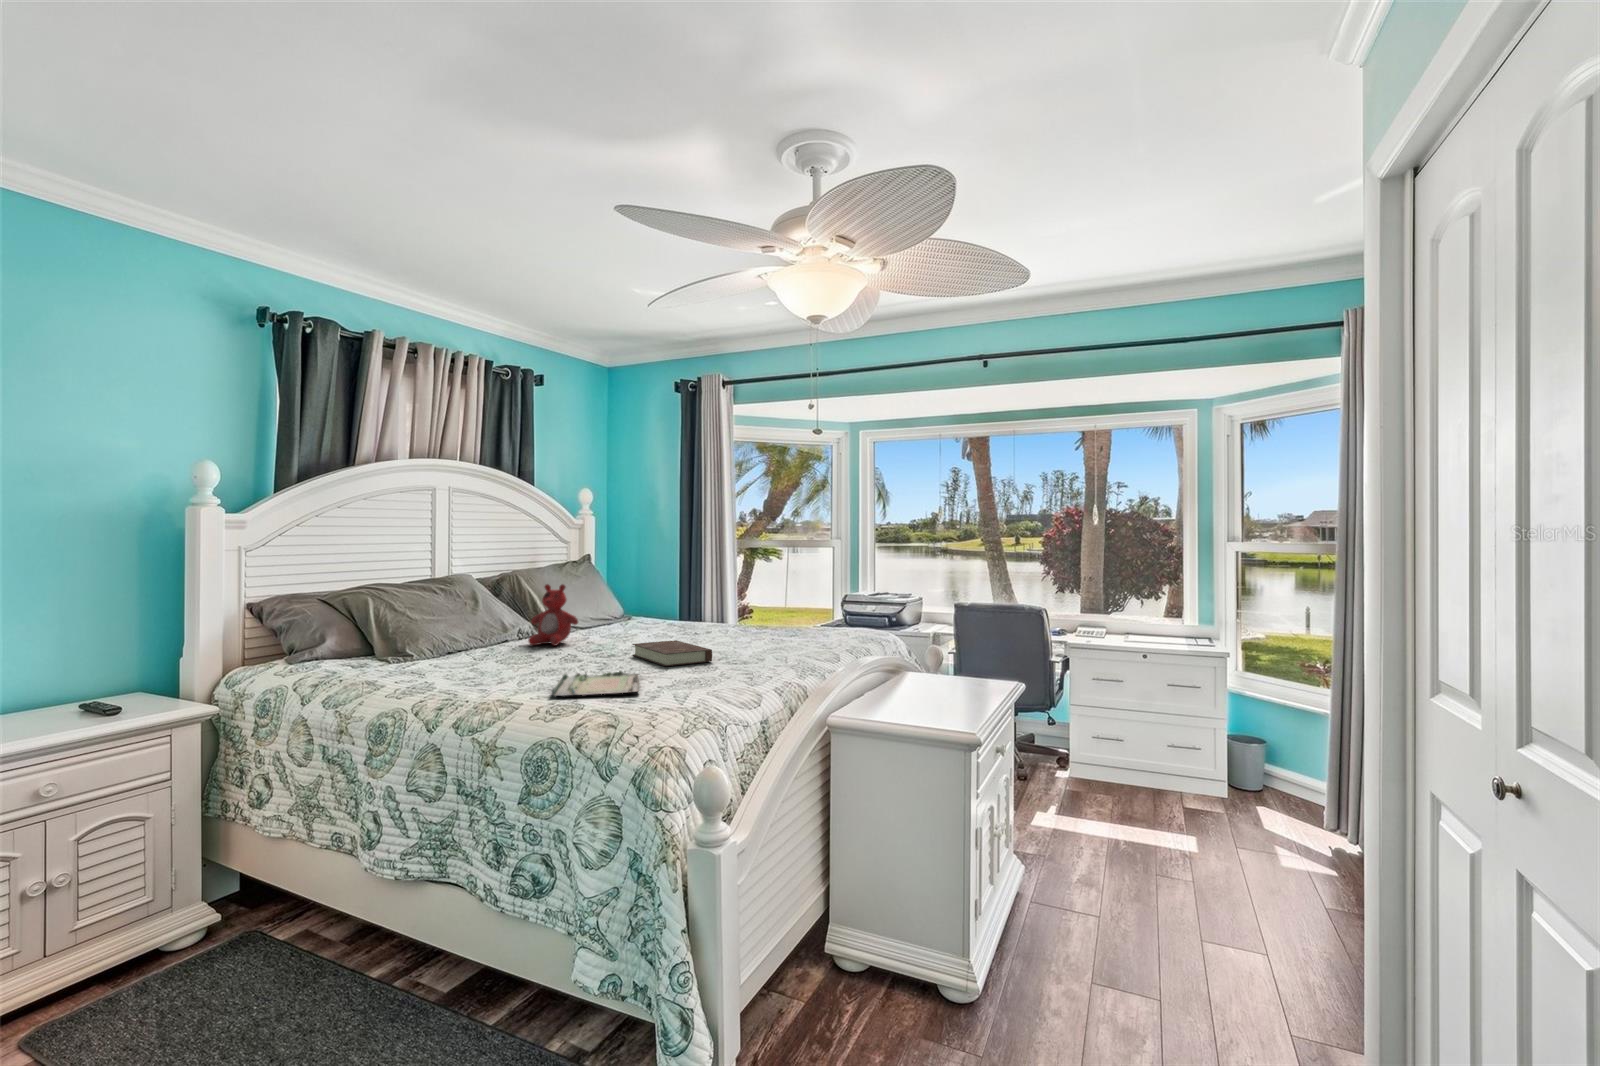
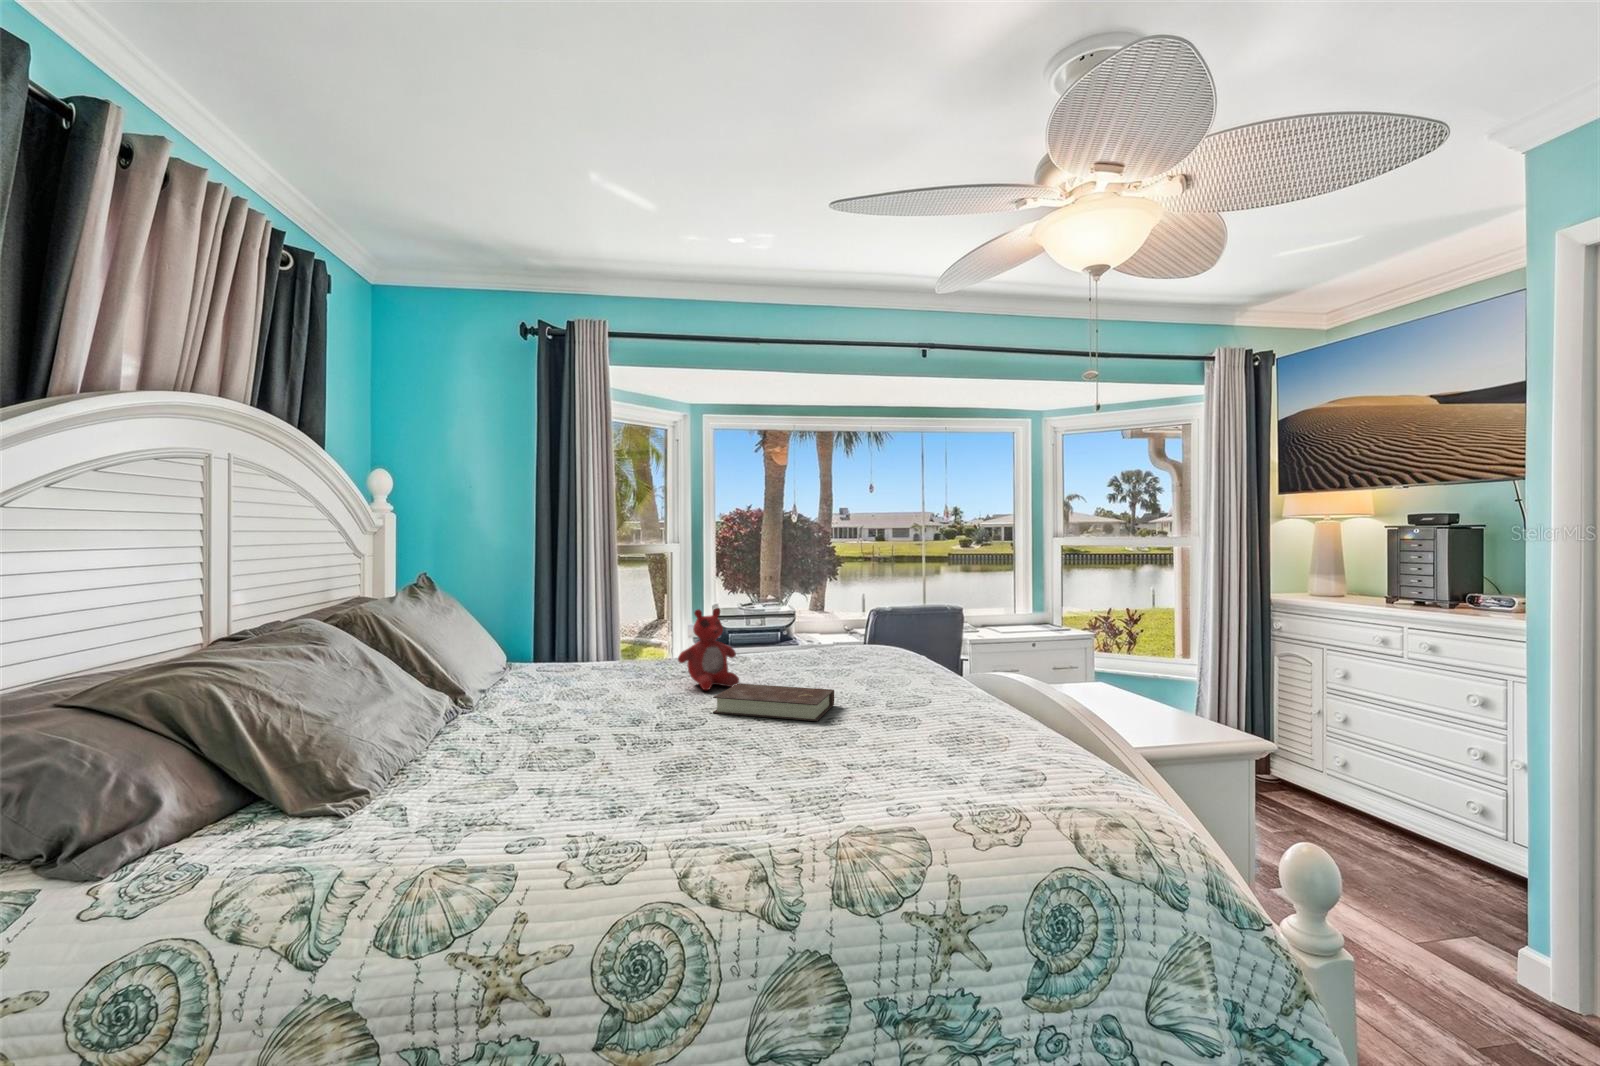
stuffed bear: present [528,584,578,646] -> present [678,608,739,690]
tray: present [551,671,639,696] -> none [775,730,964,802]

